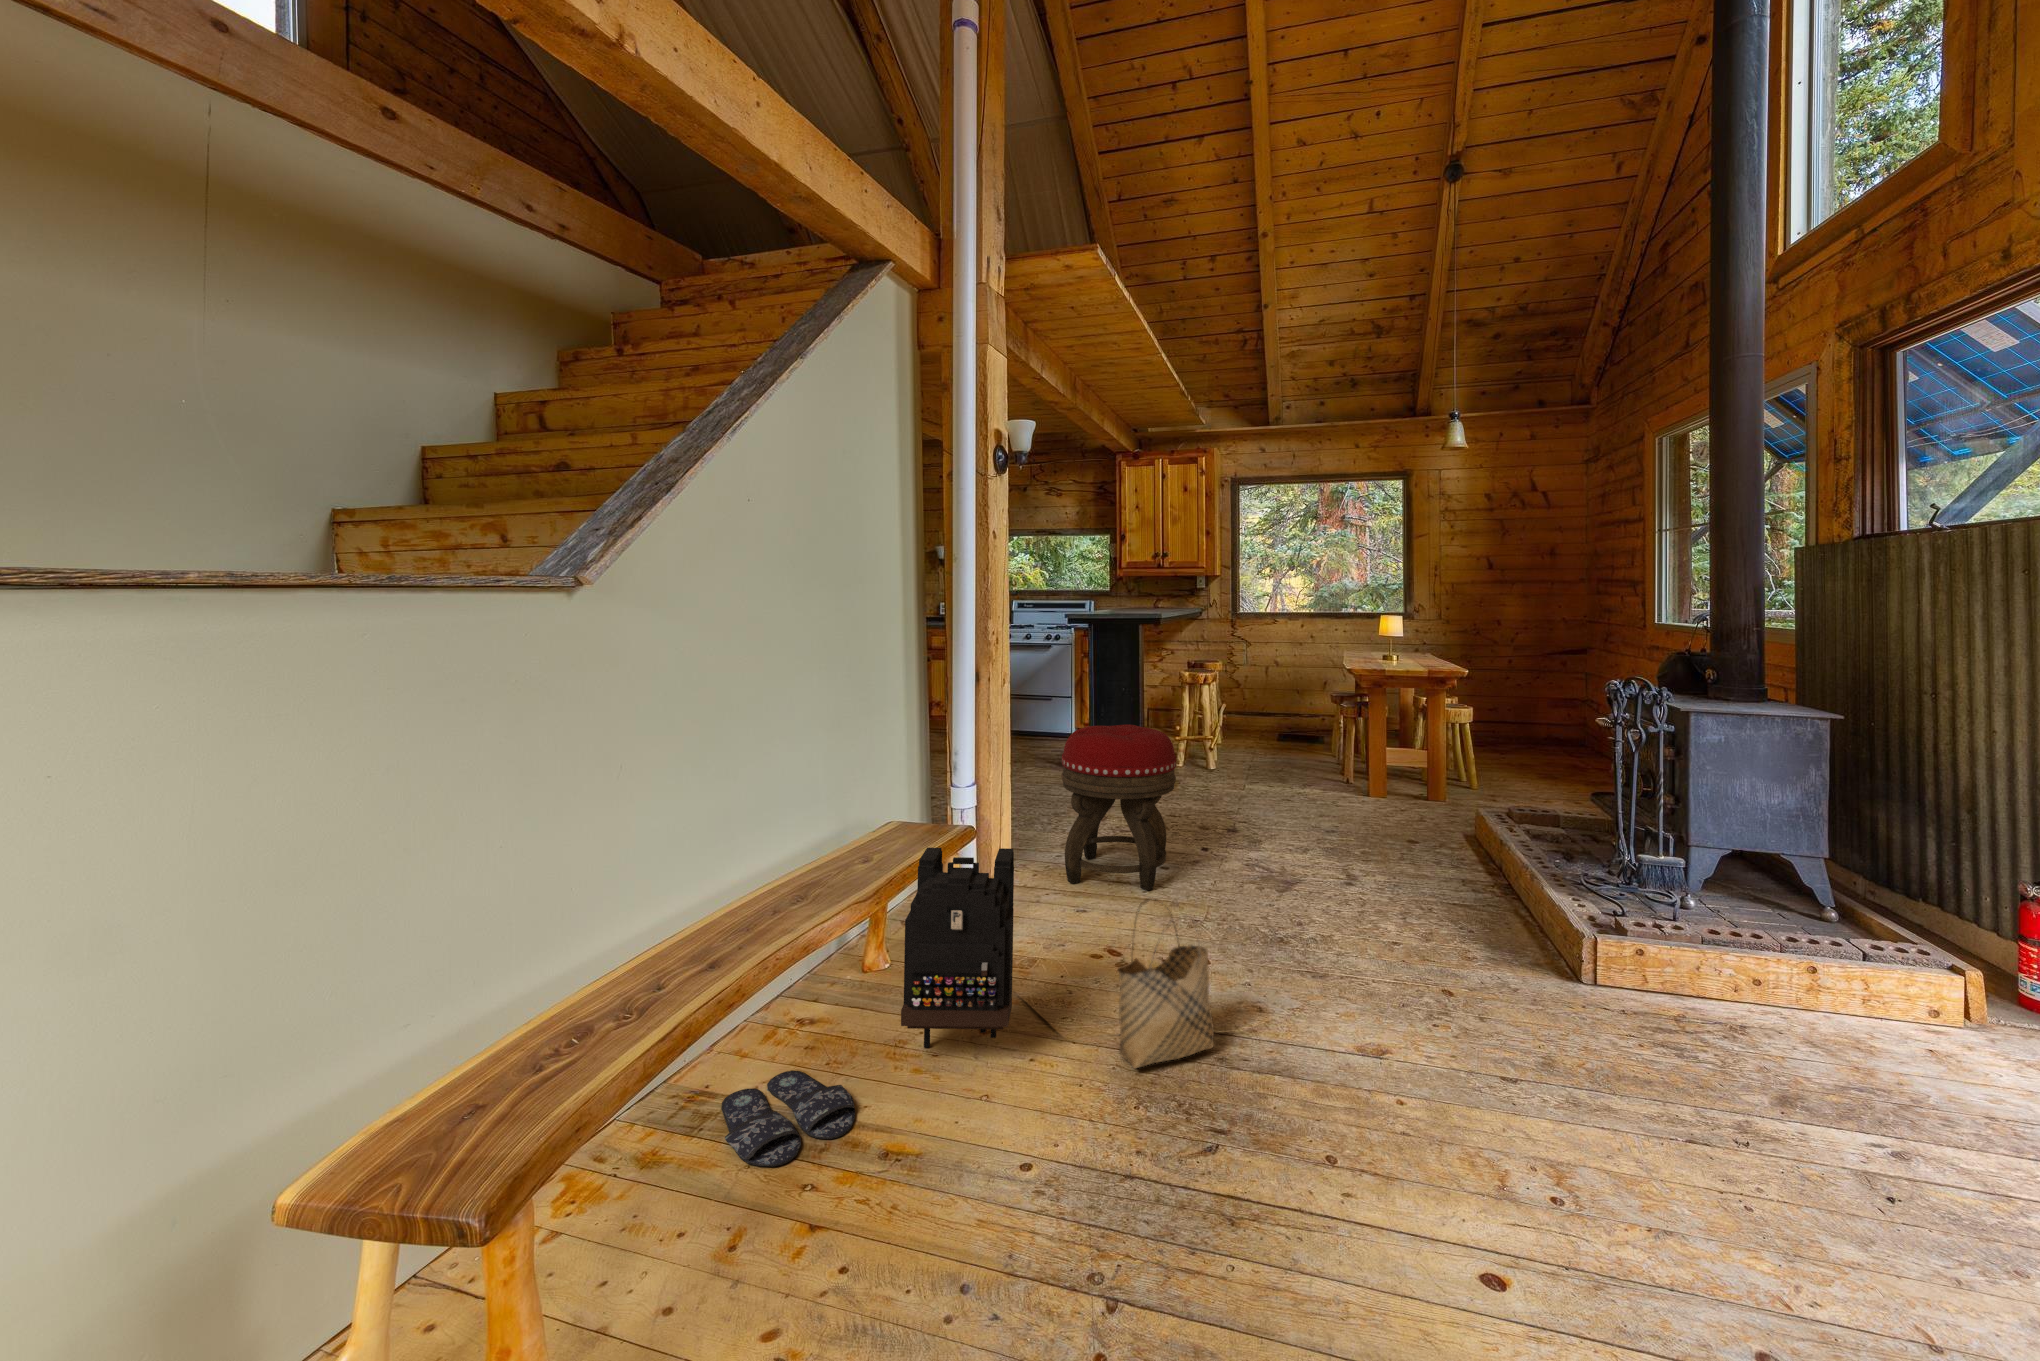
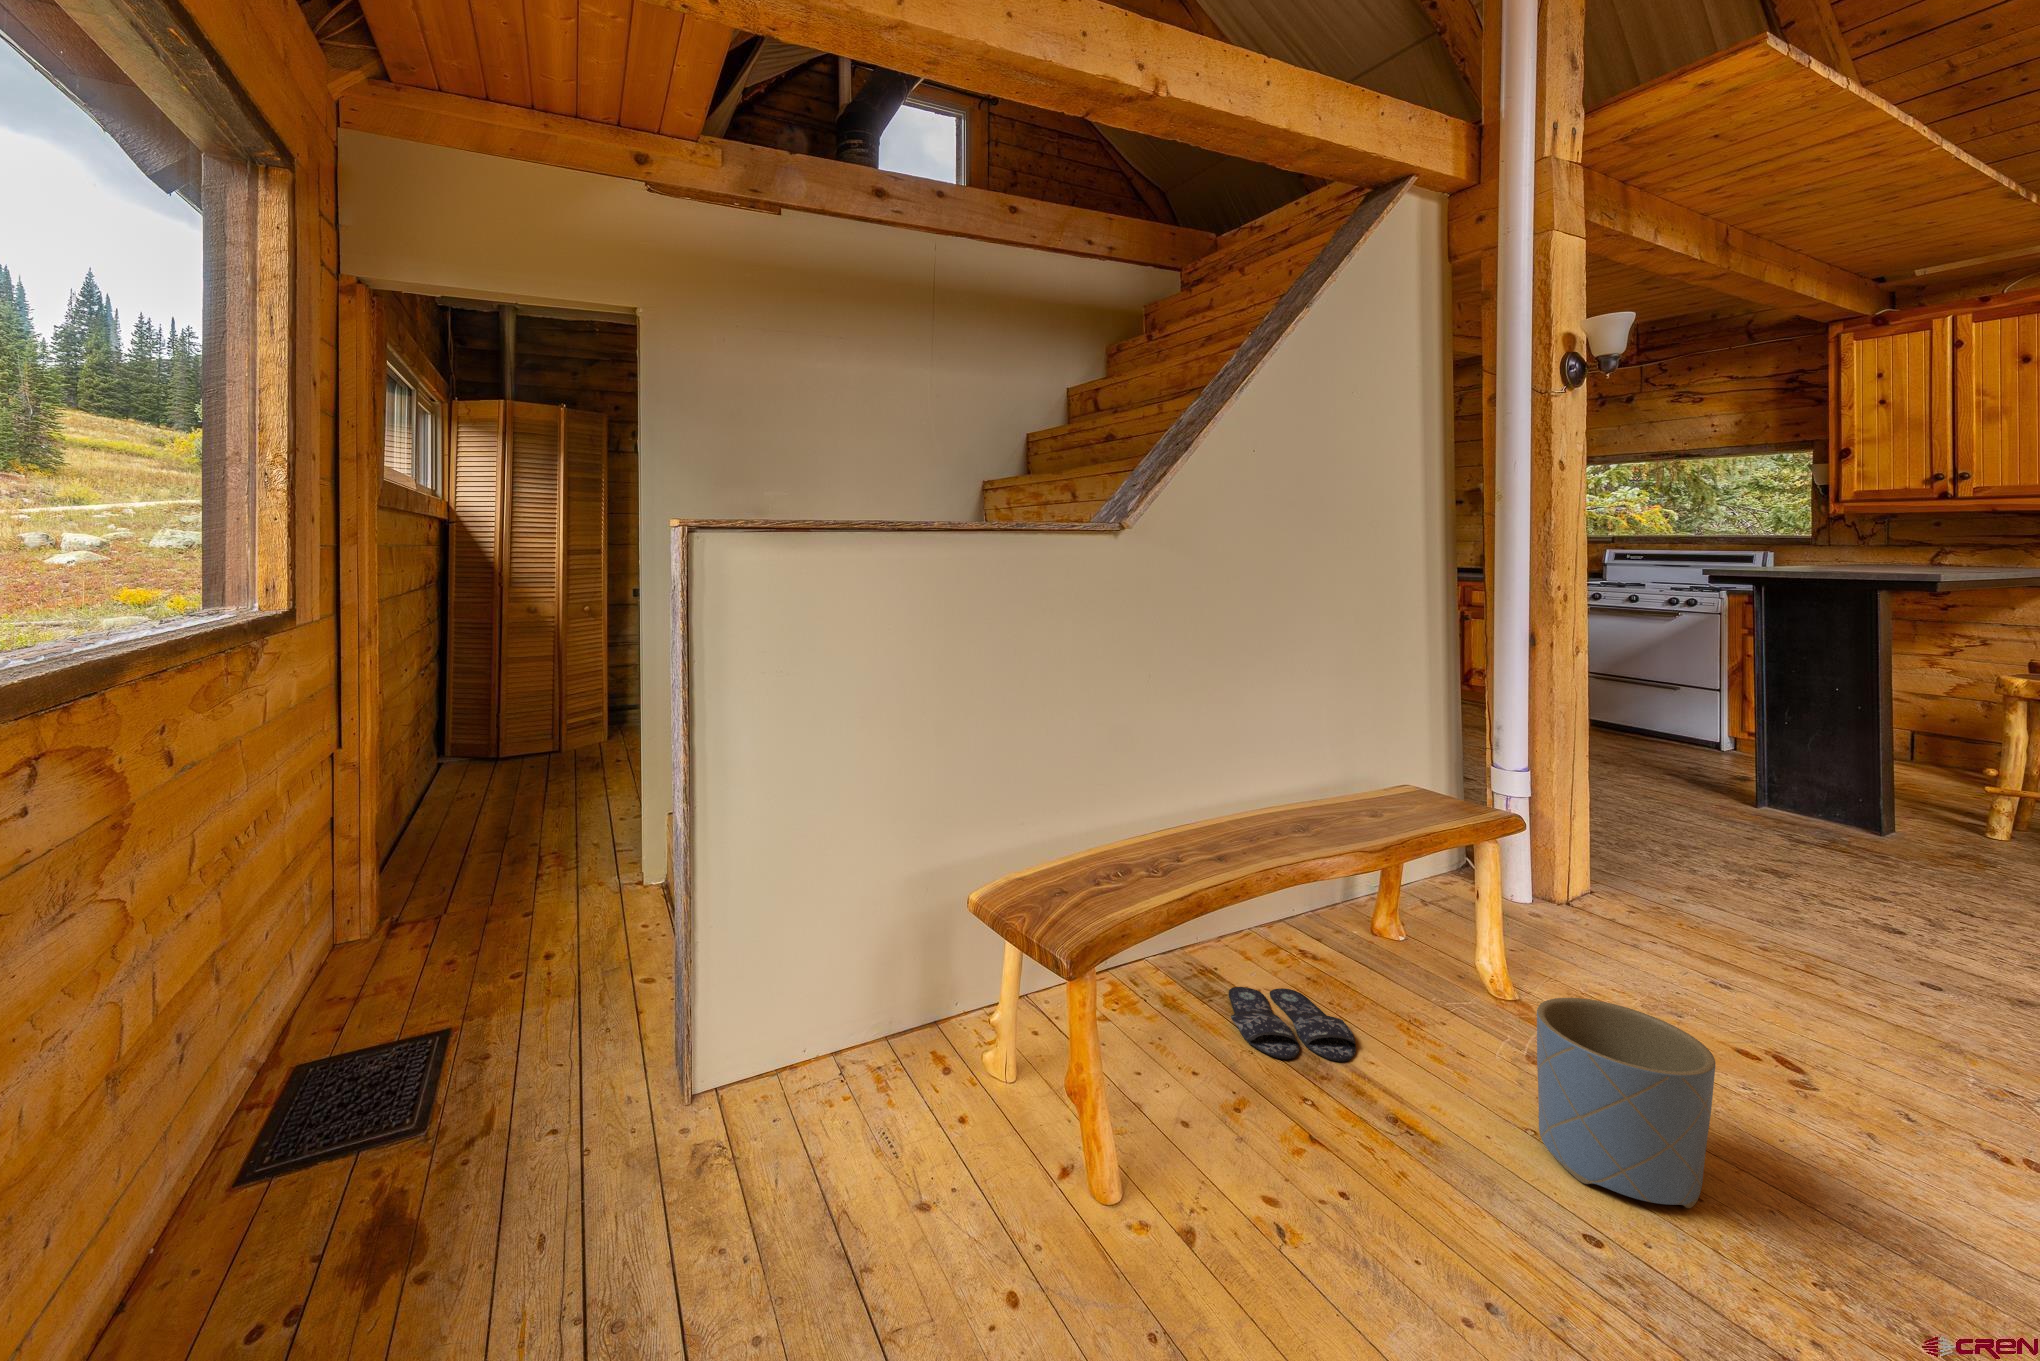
footstool: present [1061,724,1176,891] -> none [1674,722,1920,970]
backpack: present [901,848,1014,1048] -> none [1411,816,1571,1047]
woven basket: present [1118,898,1214,1068] -> none [1737,953,1946,1202]
planter: none [1002,983,1113,1156] -> present [1537,998,1716,1209]

